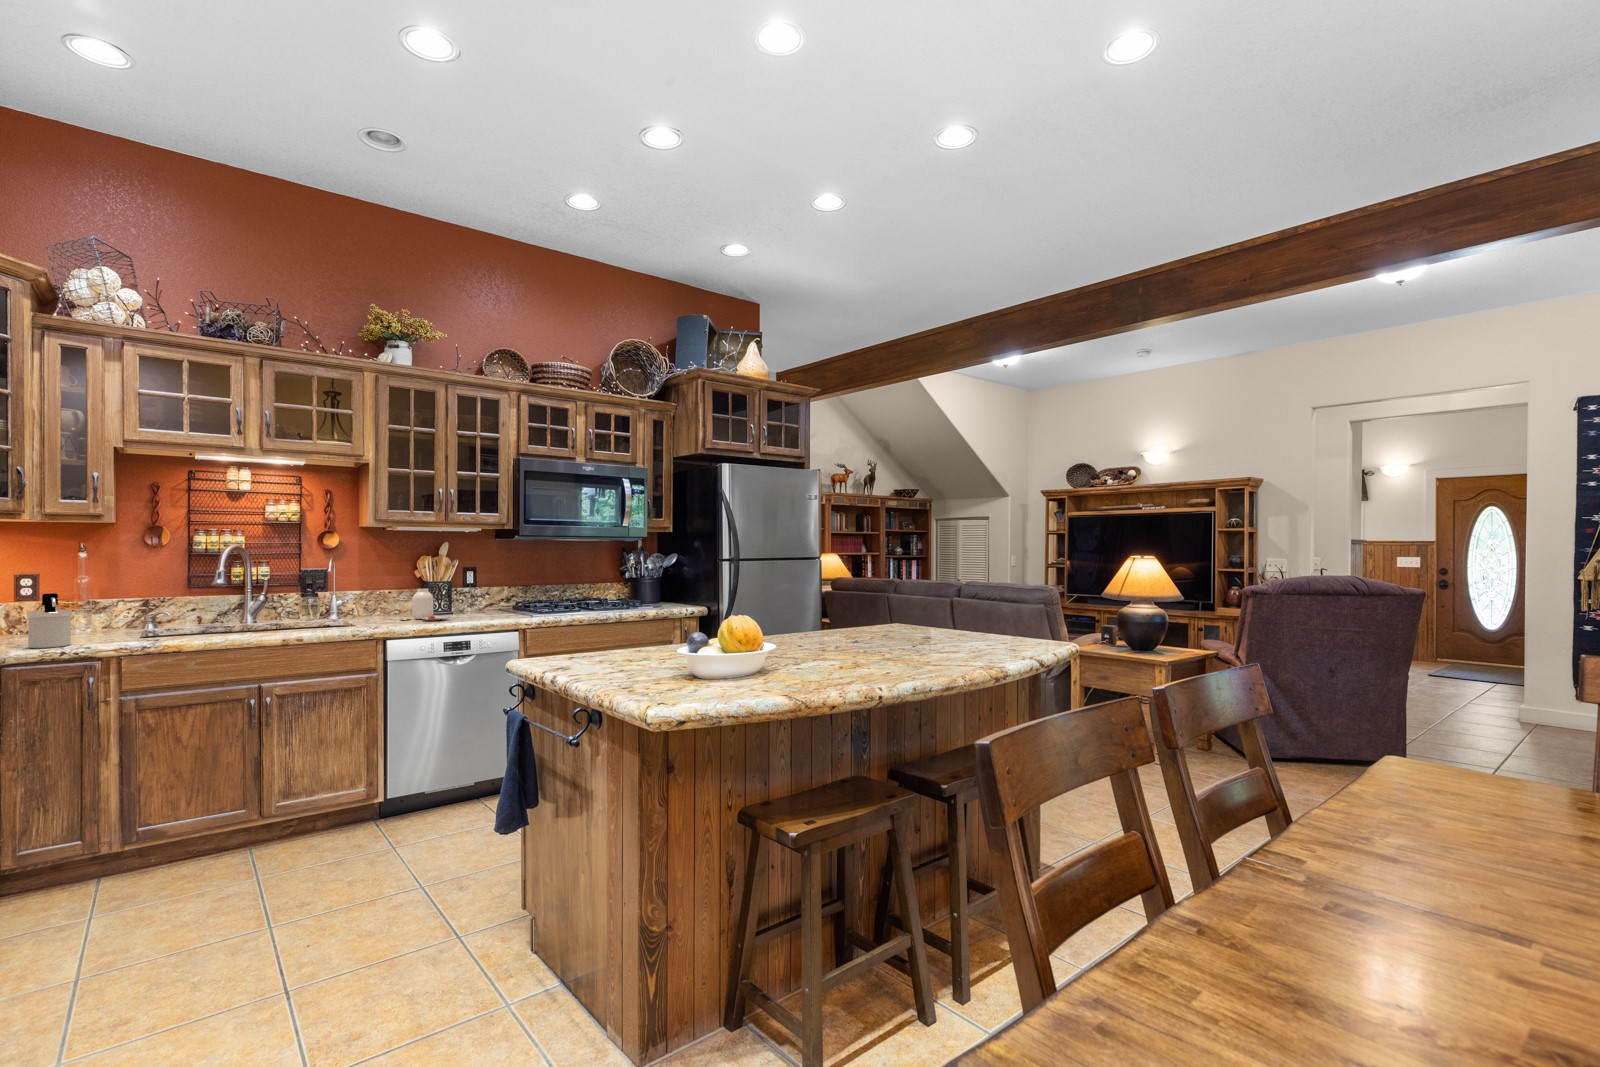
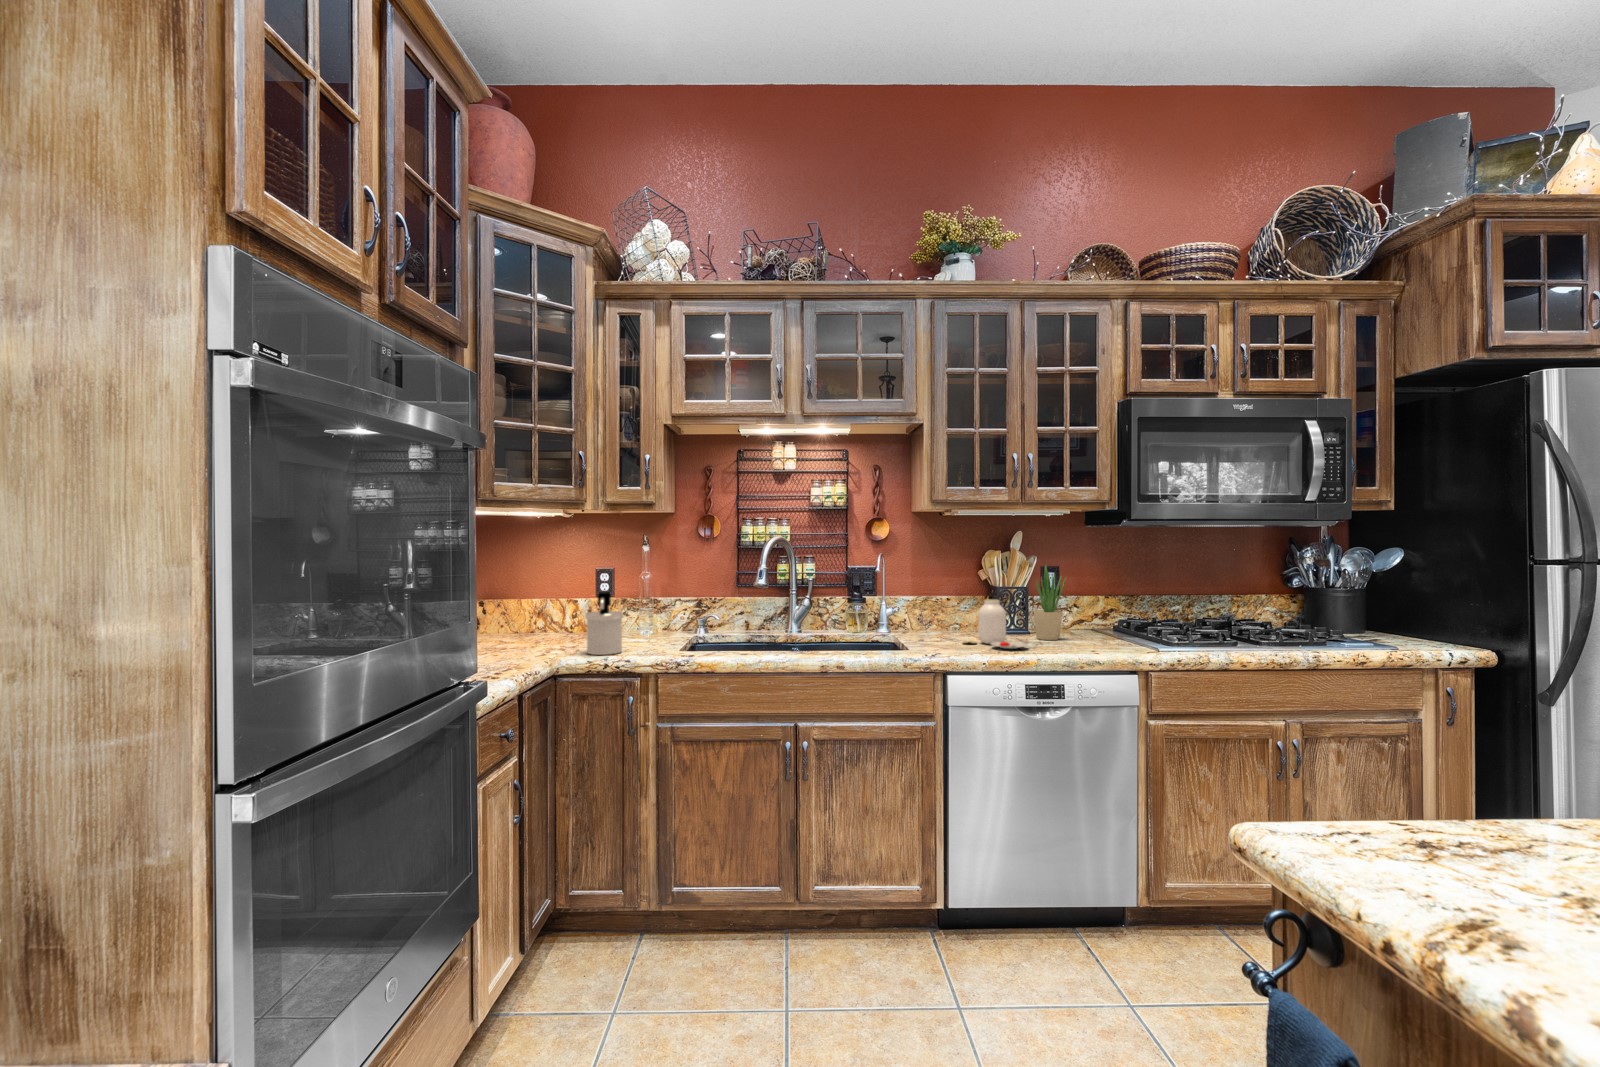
potted plant: none [454,562,479,615] -> present [1034,563,1067,640]

